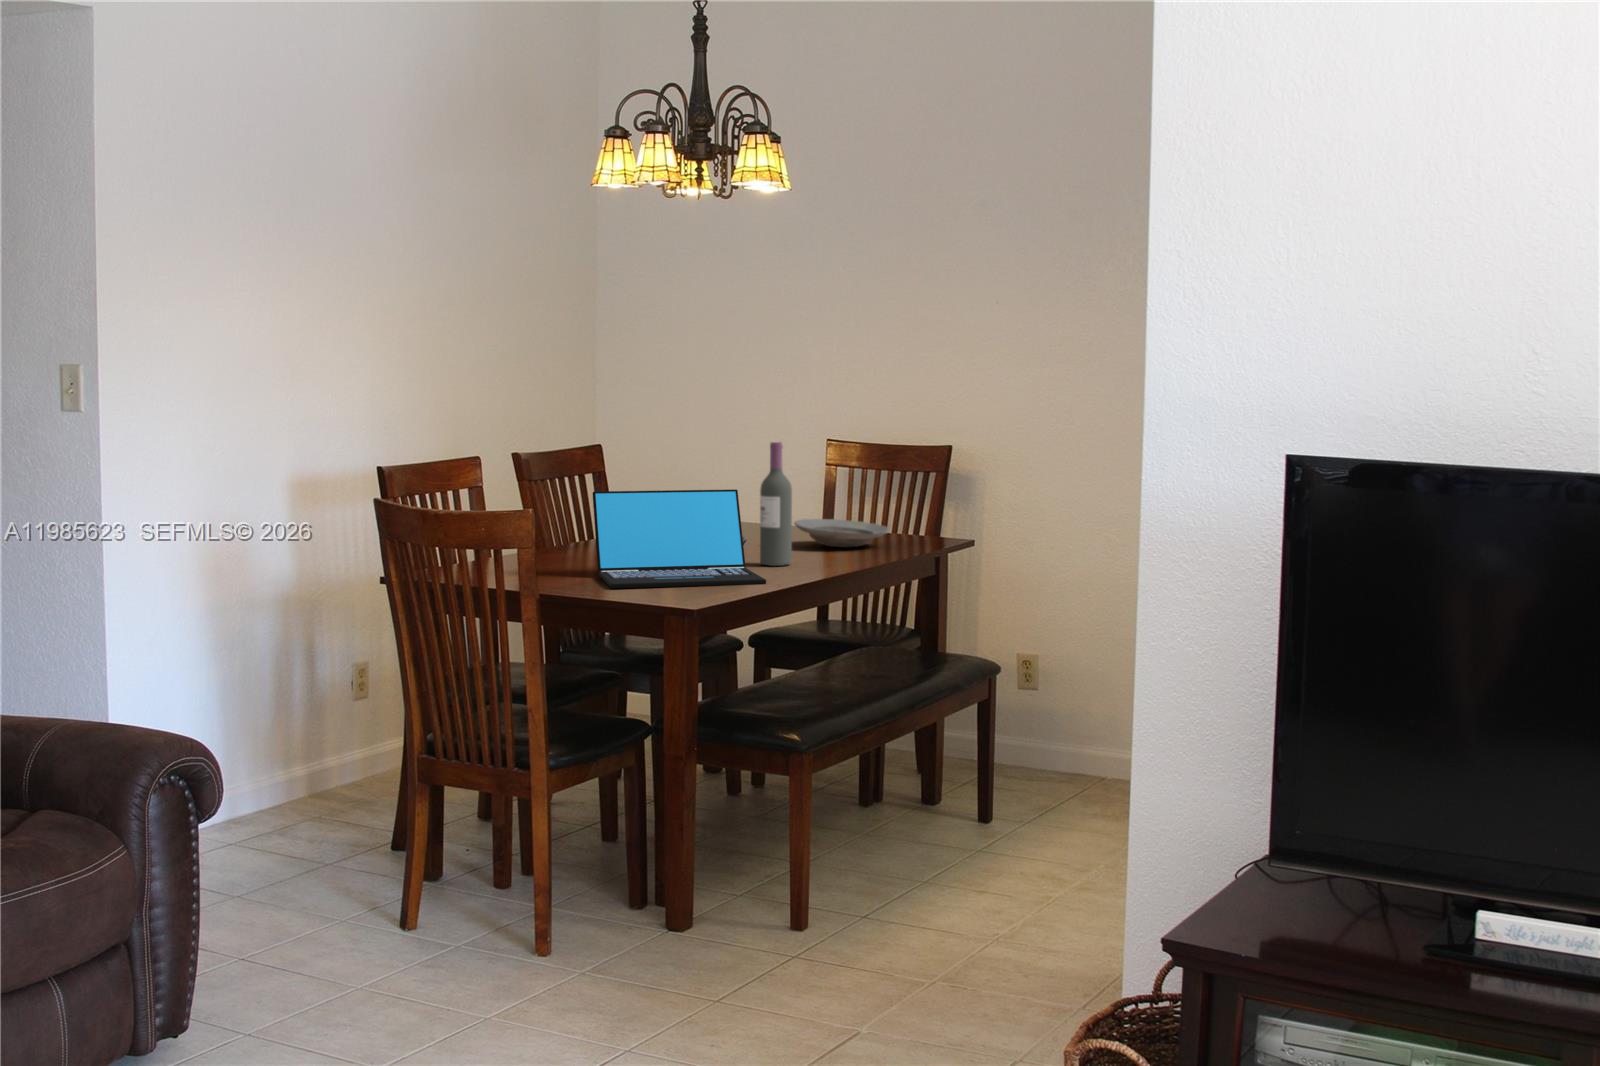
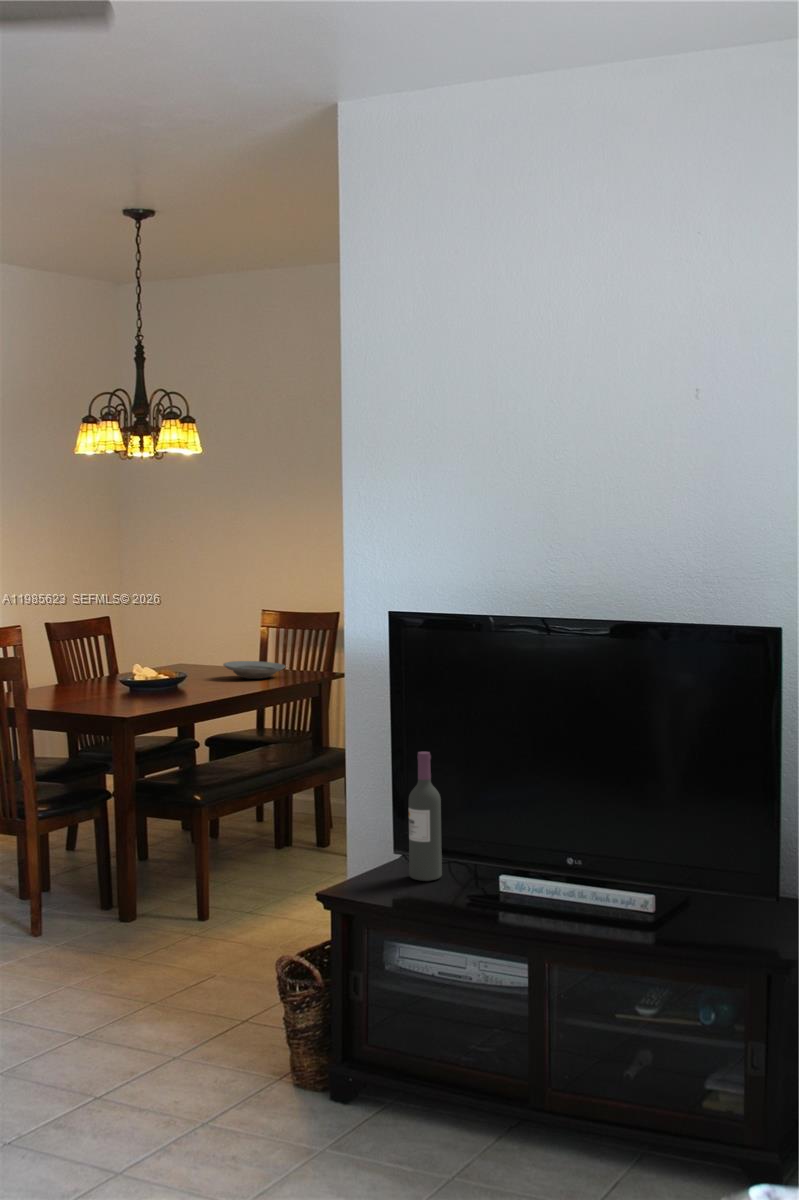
wine bottle: present [760,442,792,566] -> present [409,752,442,881]
laptop: present [593,489,766,589] -> none [78,643,183,706]

